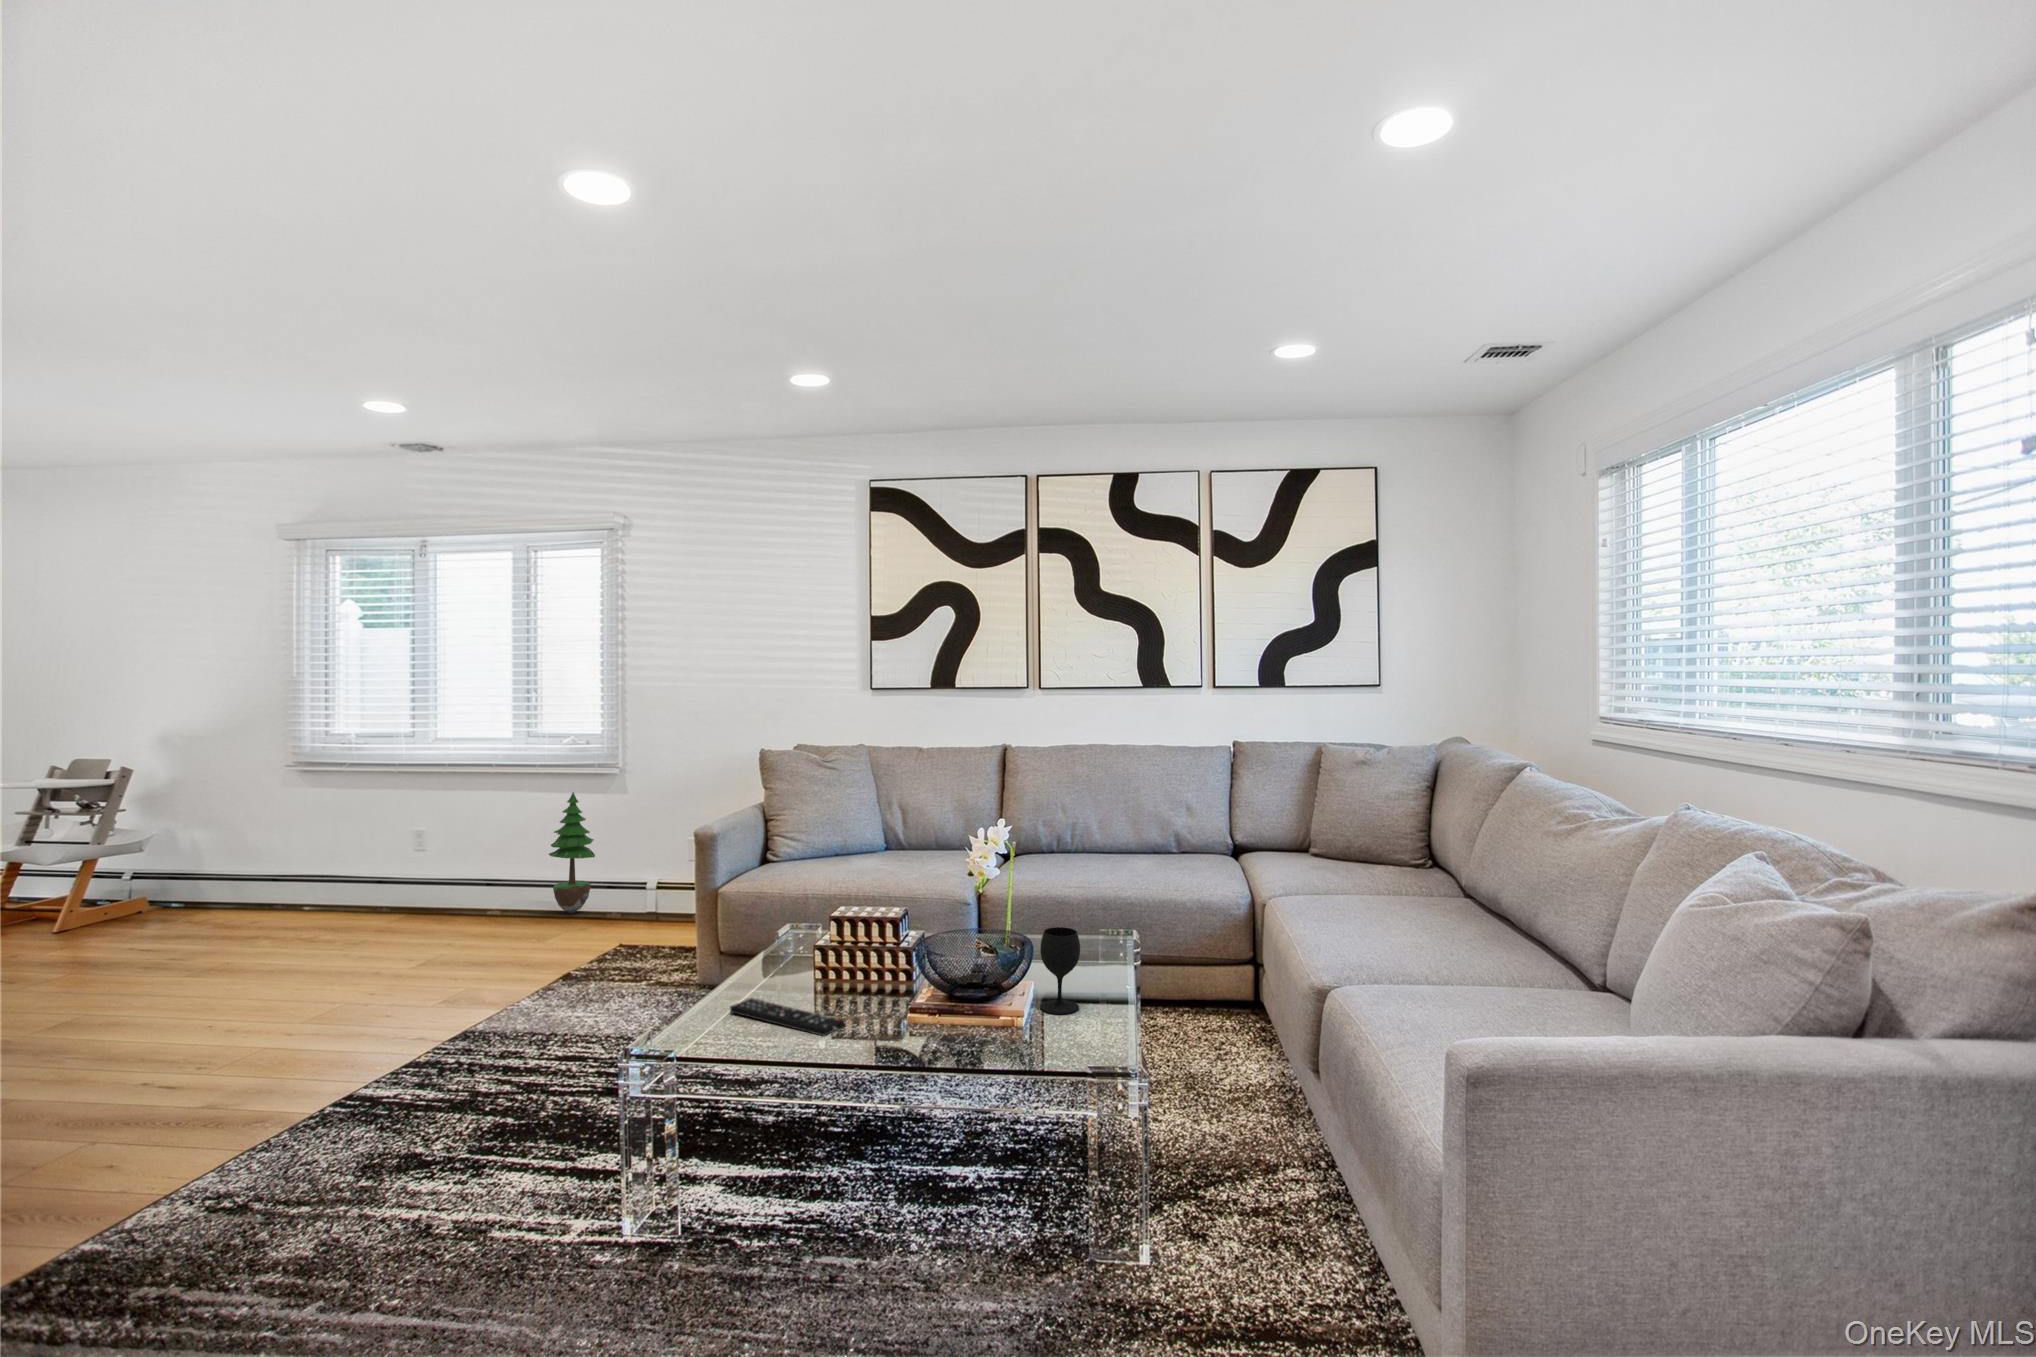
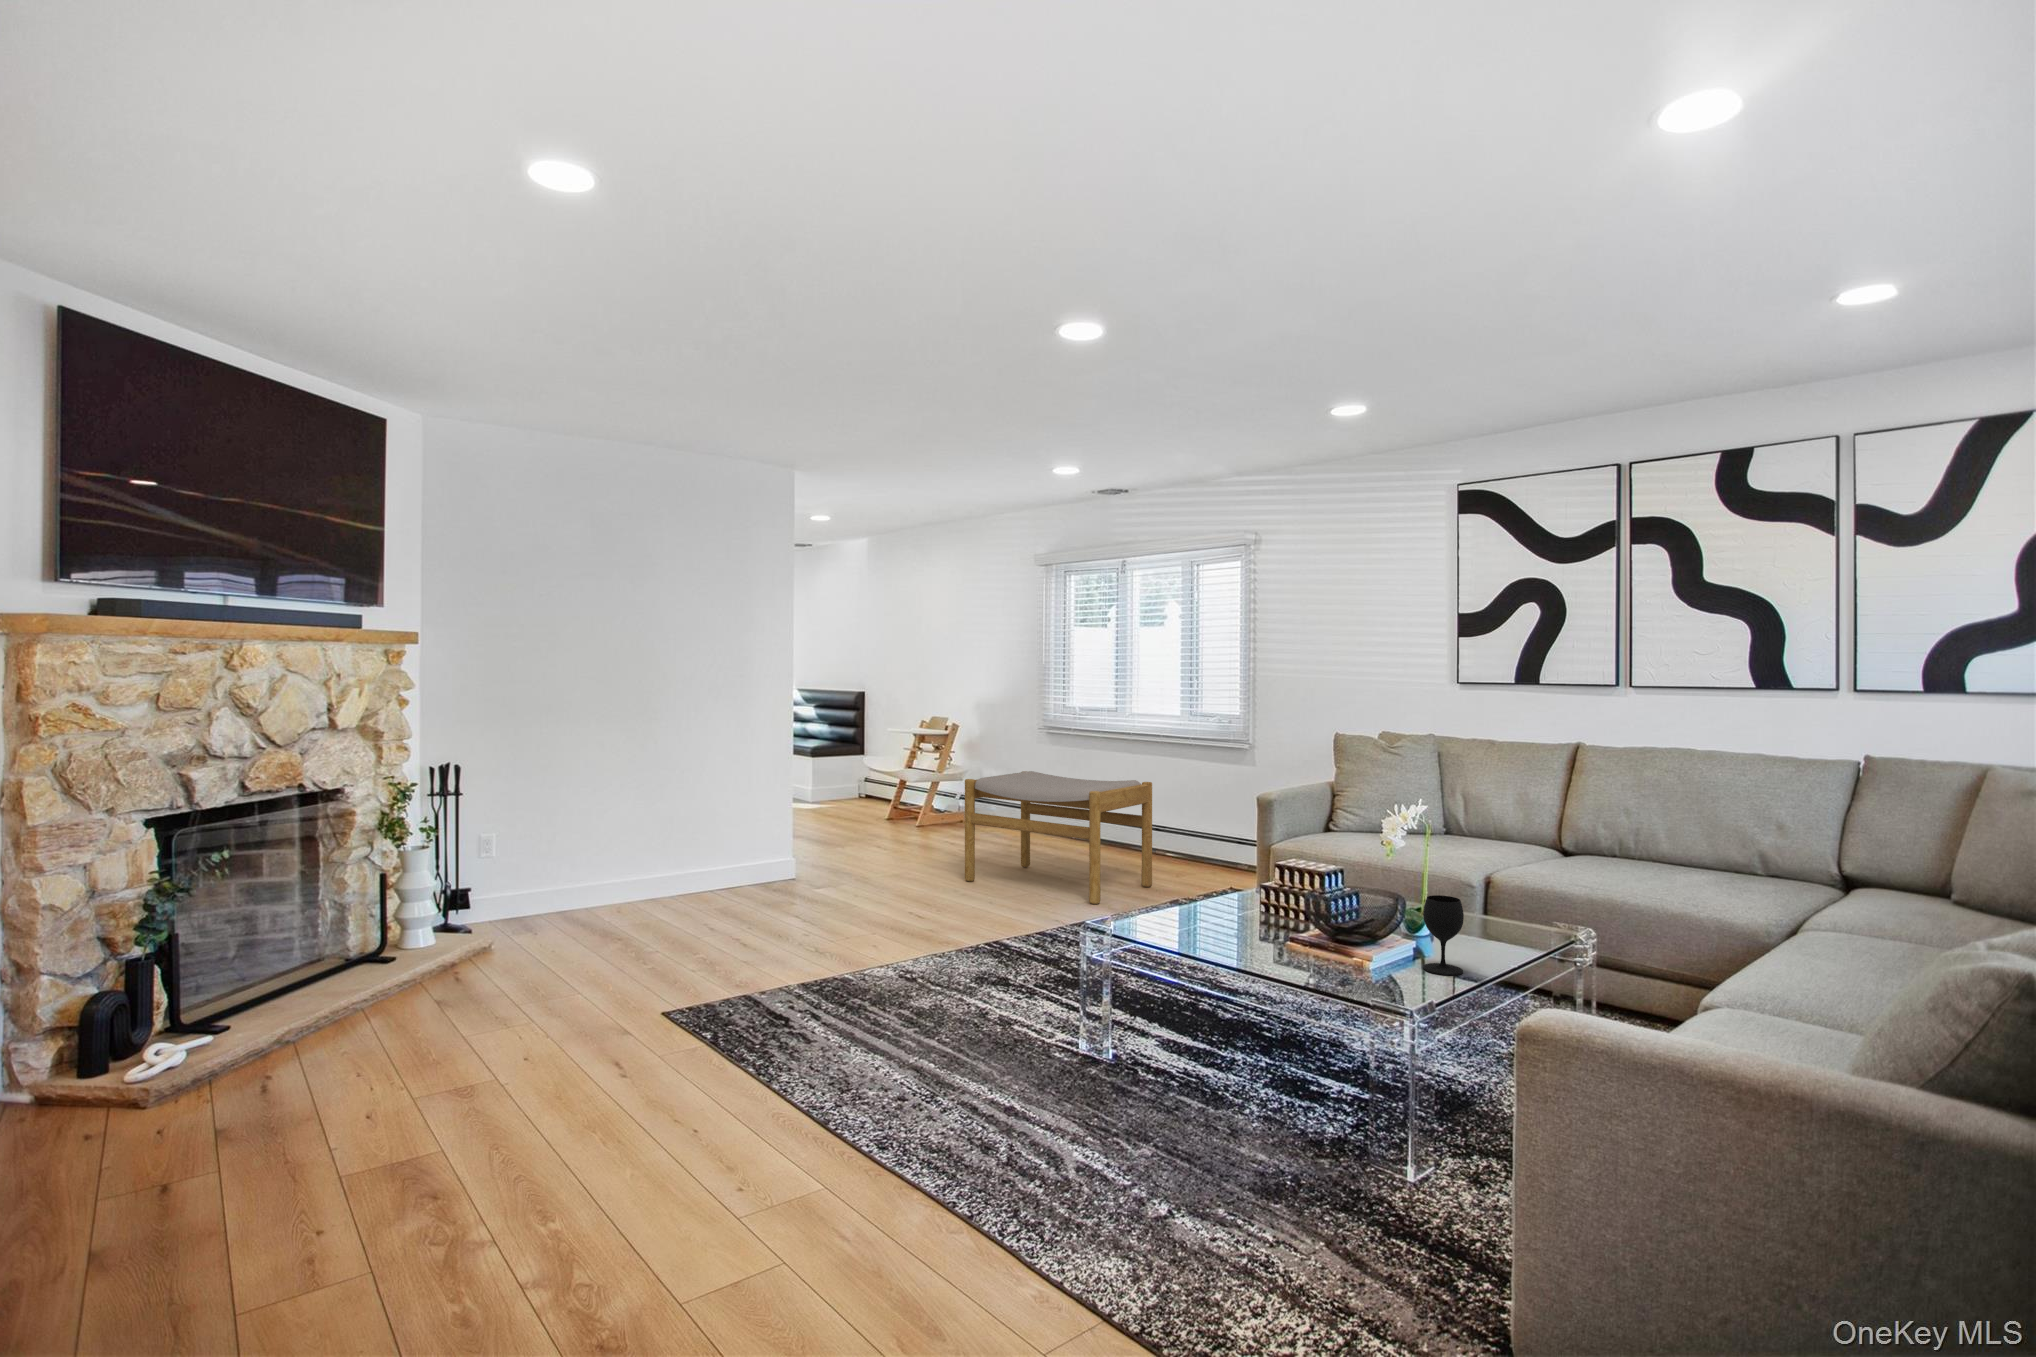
potted tree: present [549,792,595,914] -> none [1189,767,1225,867]
footstool: none [207,819,524,1001] -> present [965,771,1152,904]
remote control: present [730,998,845,1036] -> none [1183,916,1250,947]

